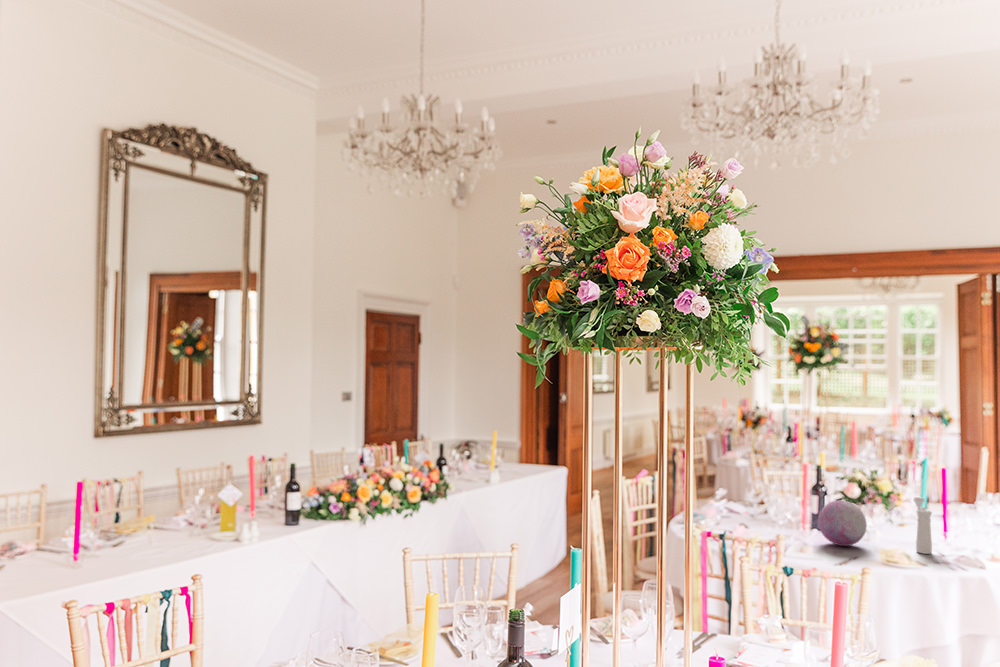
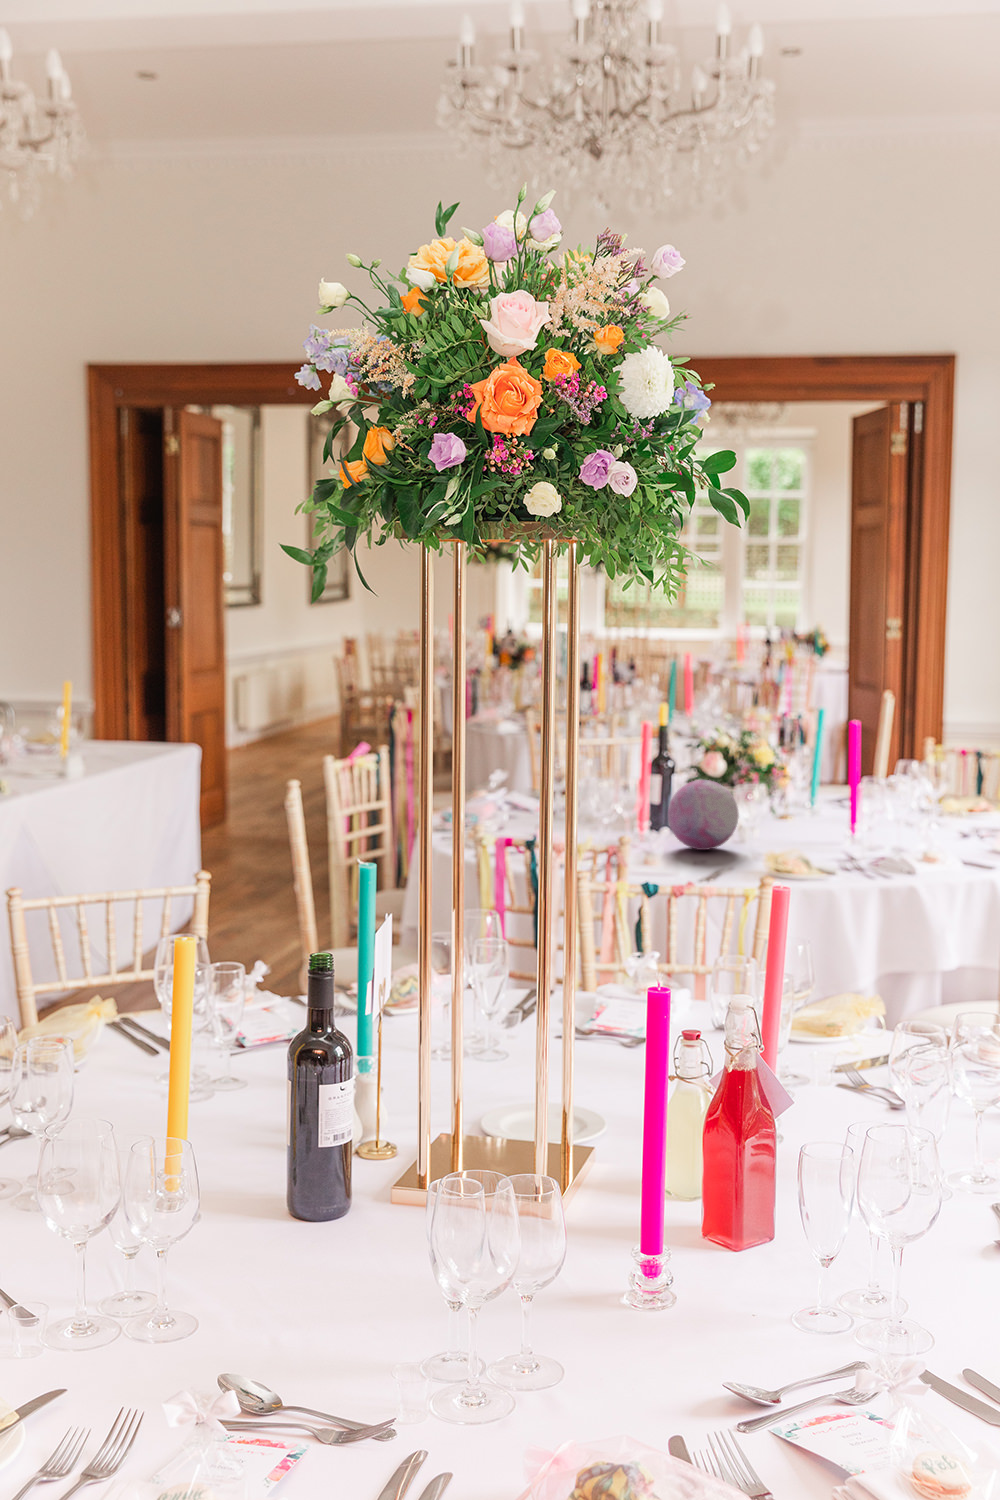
pepper mill: present [913,497,932,554] -> none [804,767,831,852]

